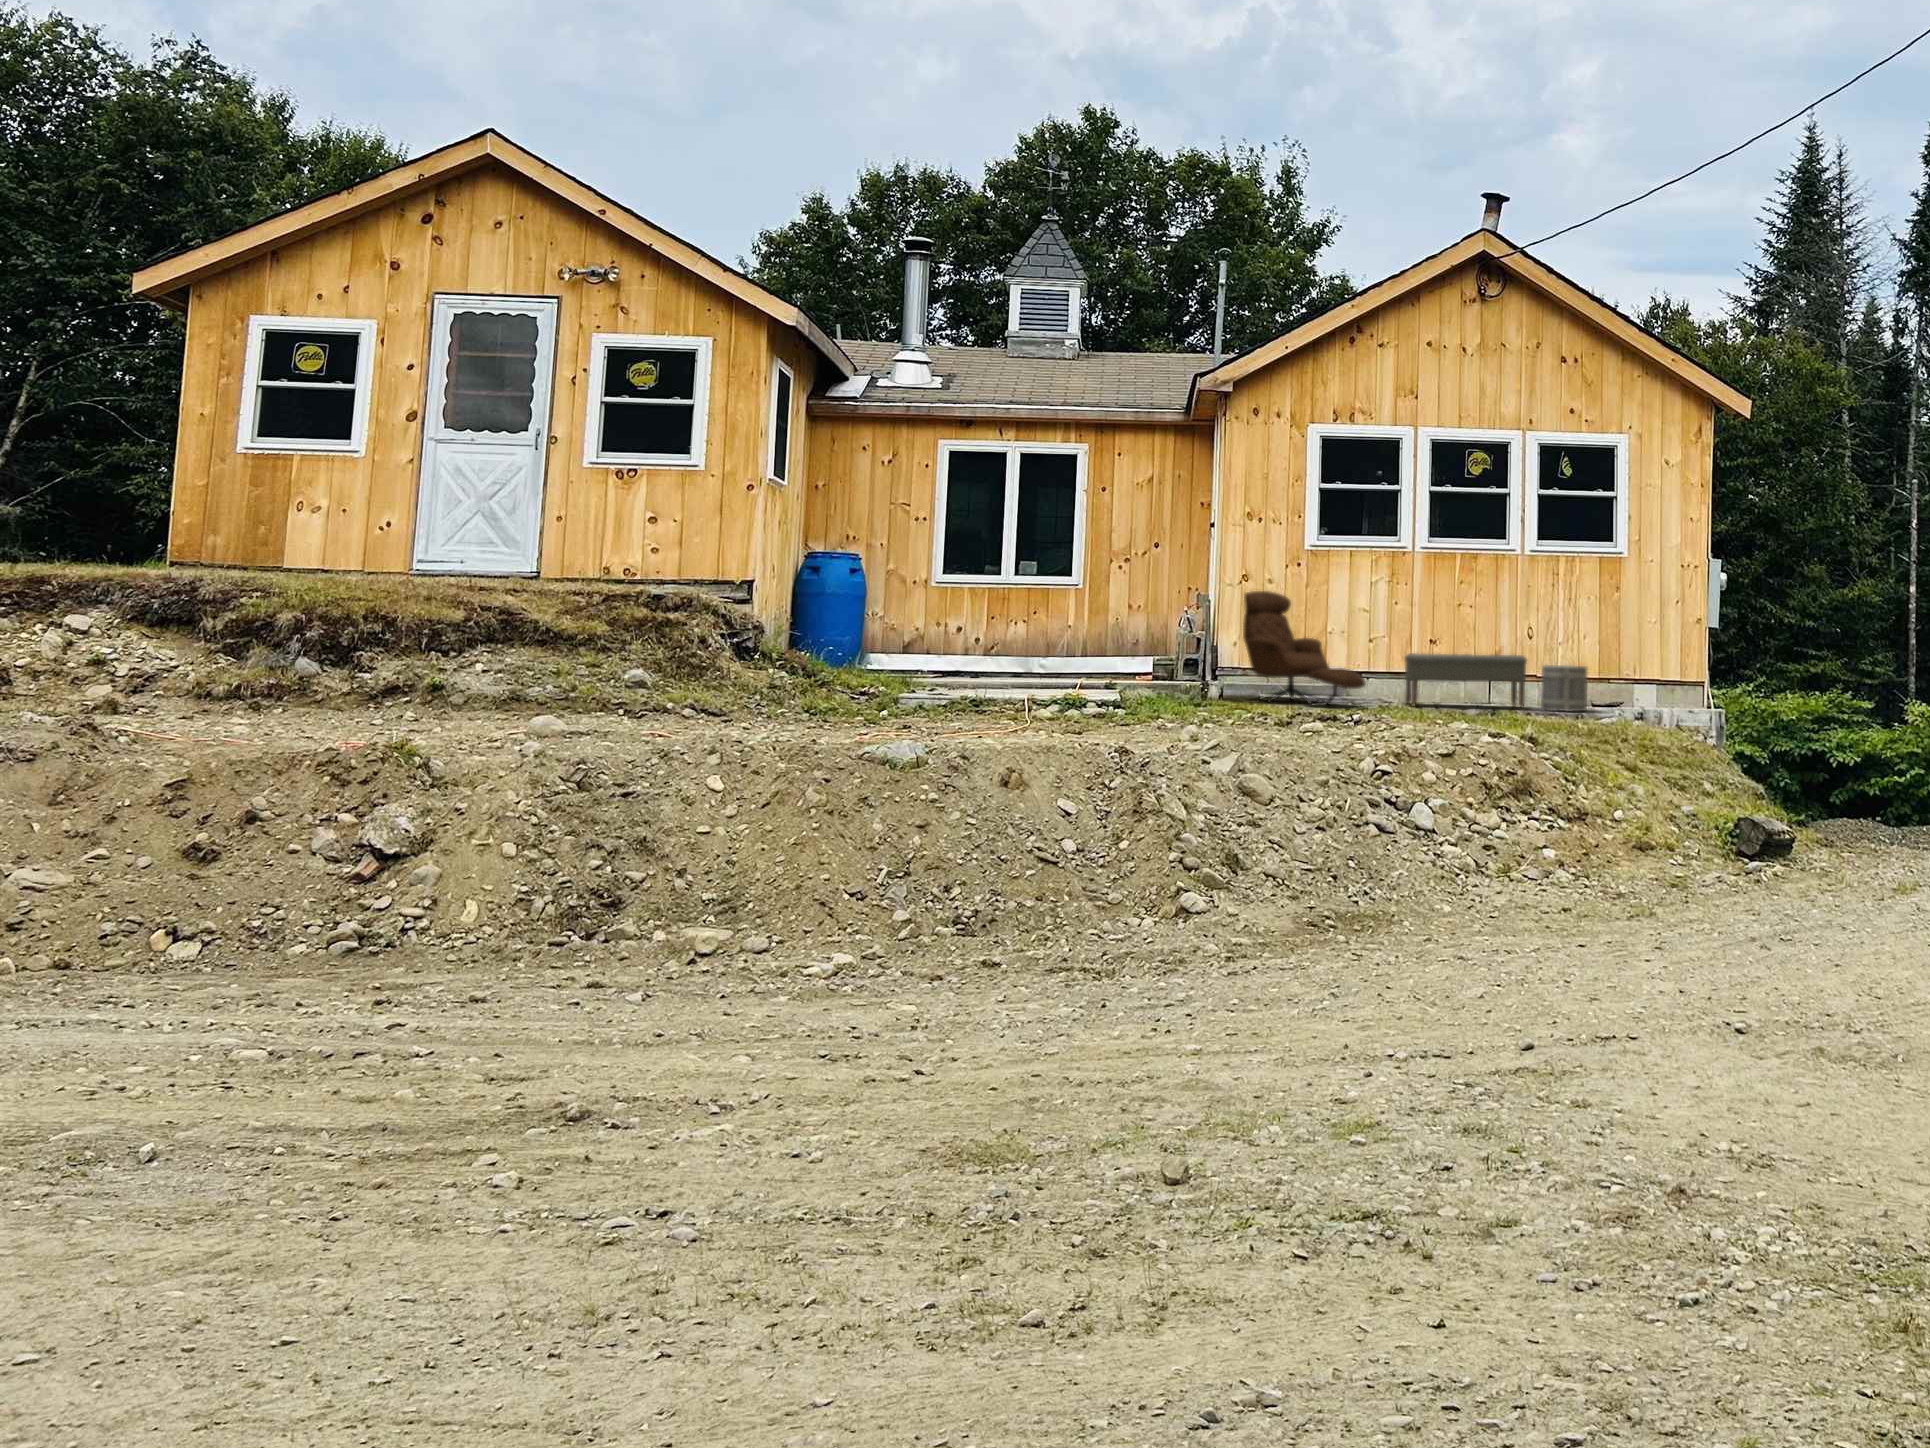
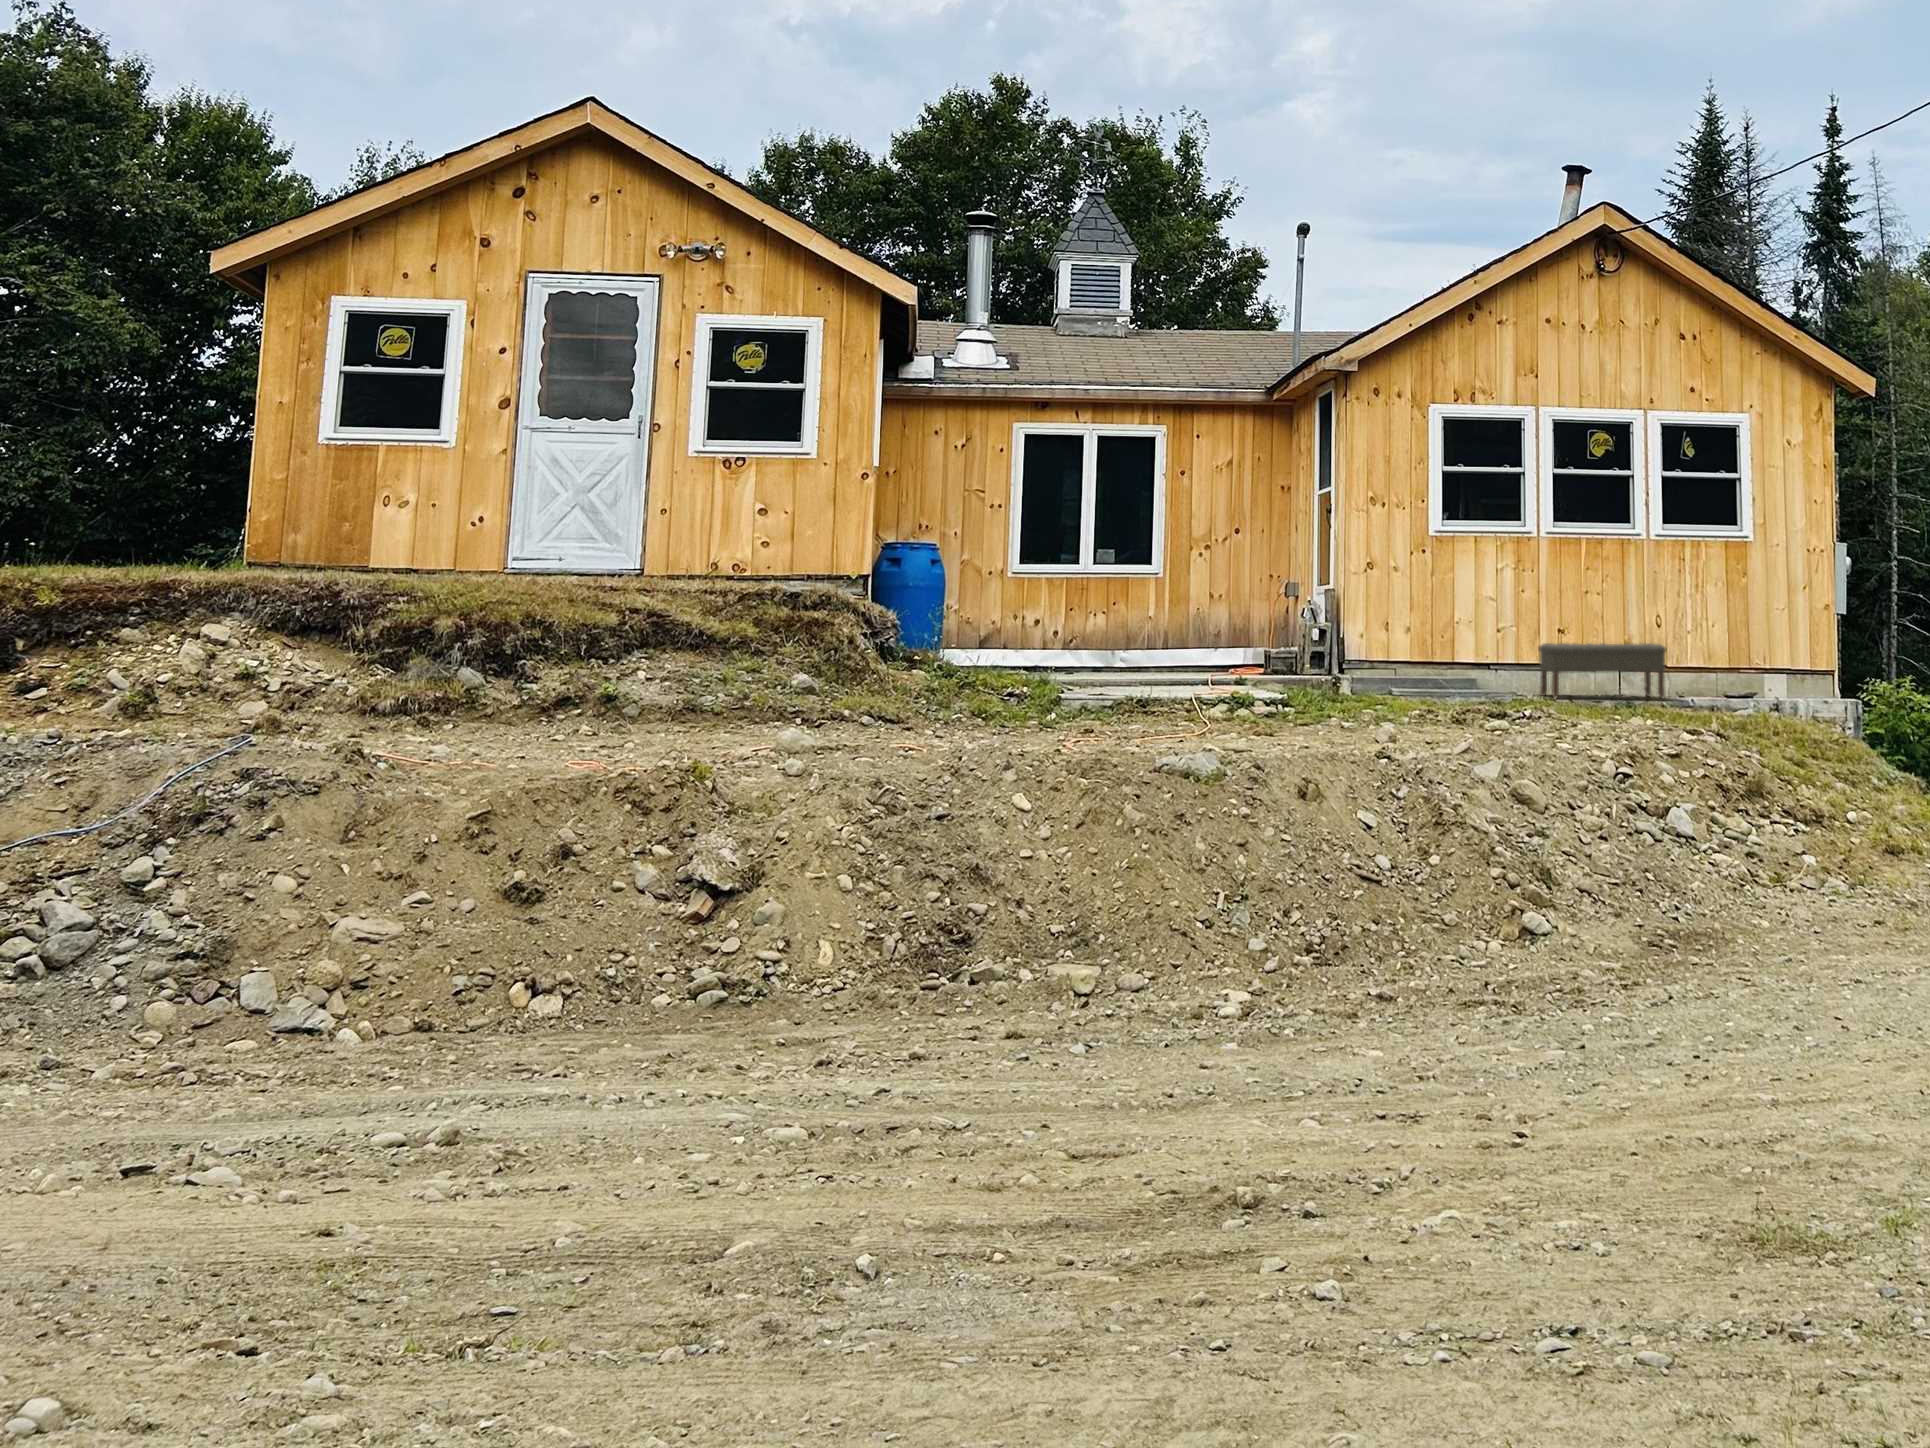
lounge chair: present [1243,591,1366,704] -> none [1381,580,1511,699]
bucket: present [1541,665,1587,711] -> none [1678,653,1725,701]

